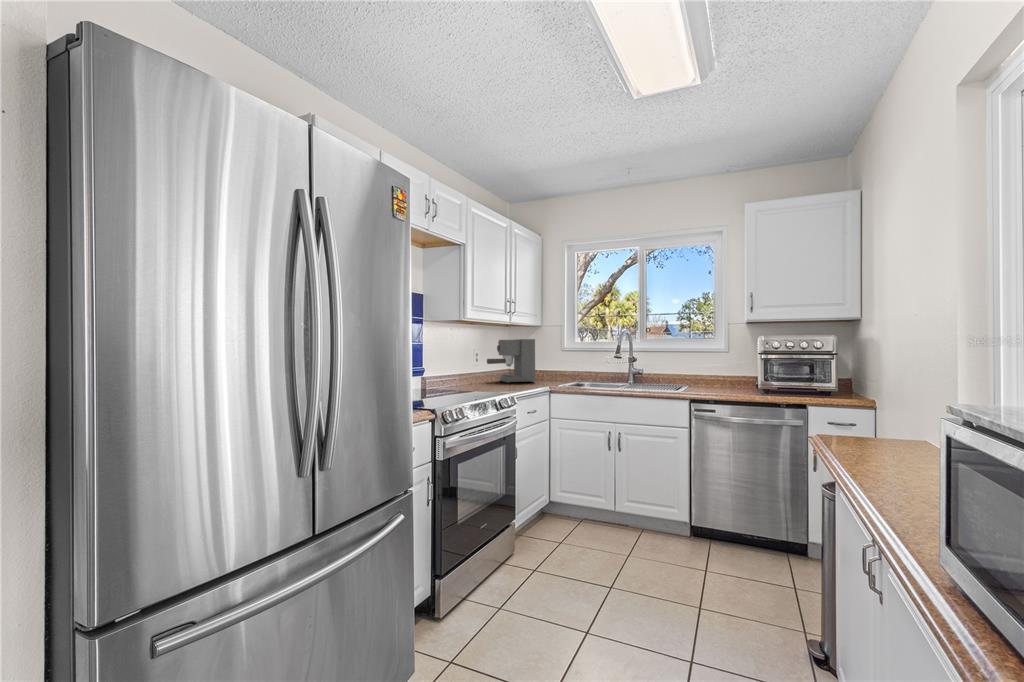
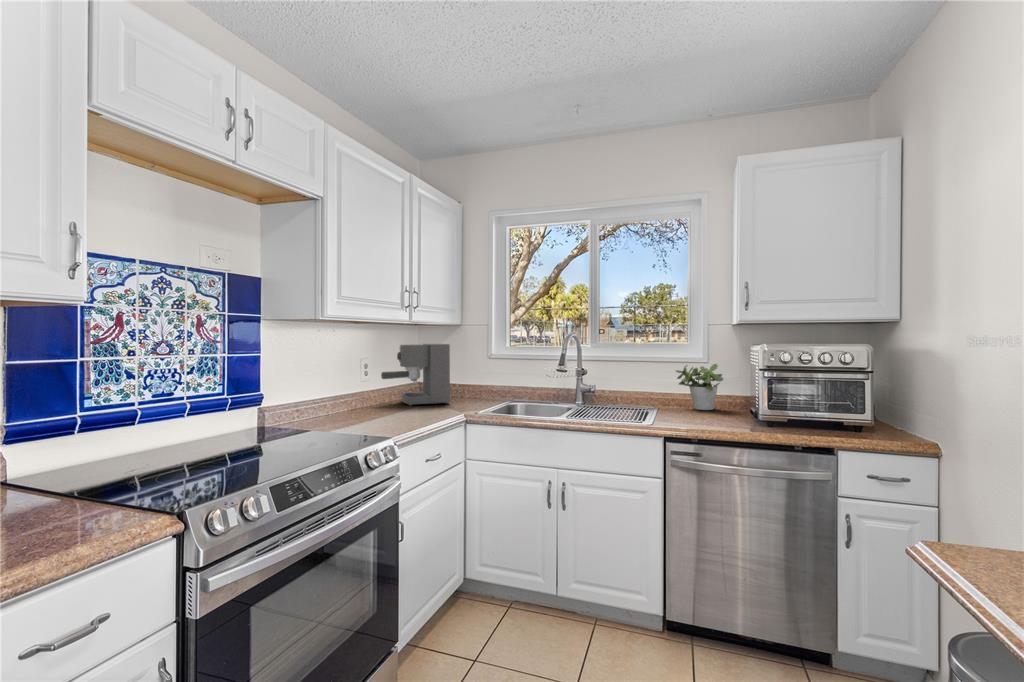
potted plant: none [703,352,739,387] -> present [676,364,723,410]

